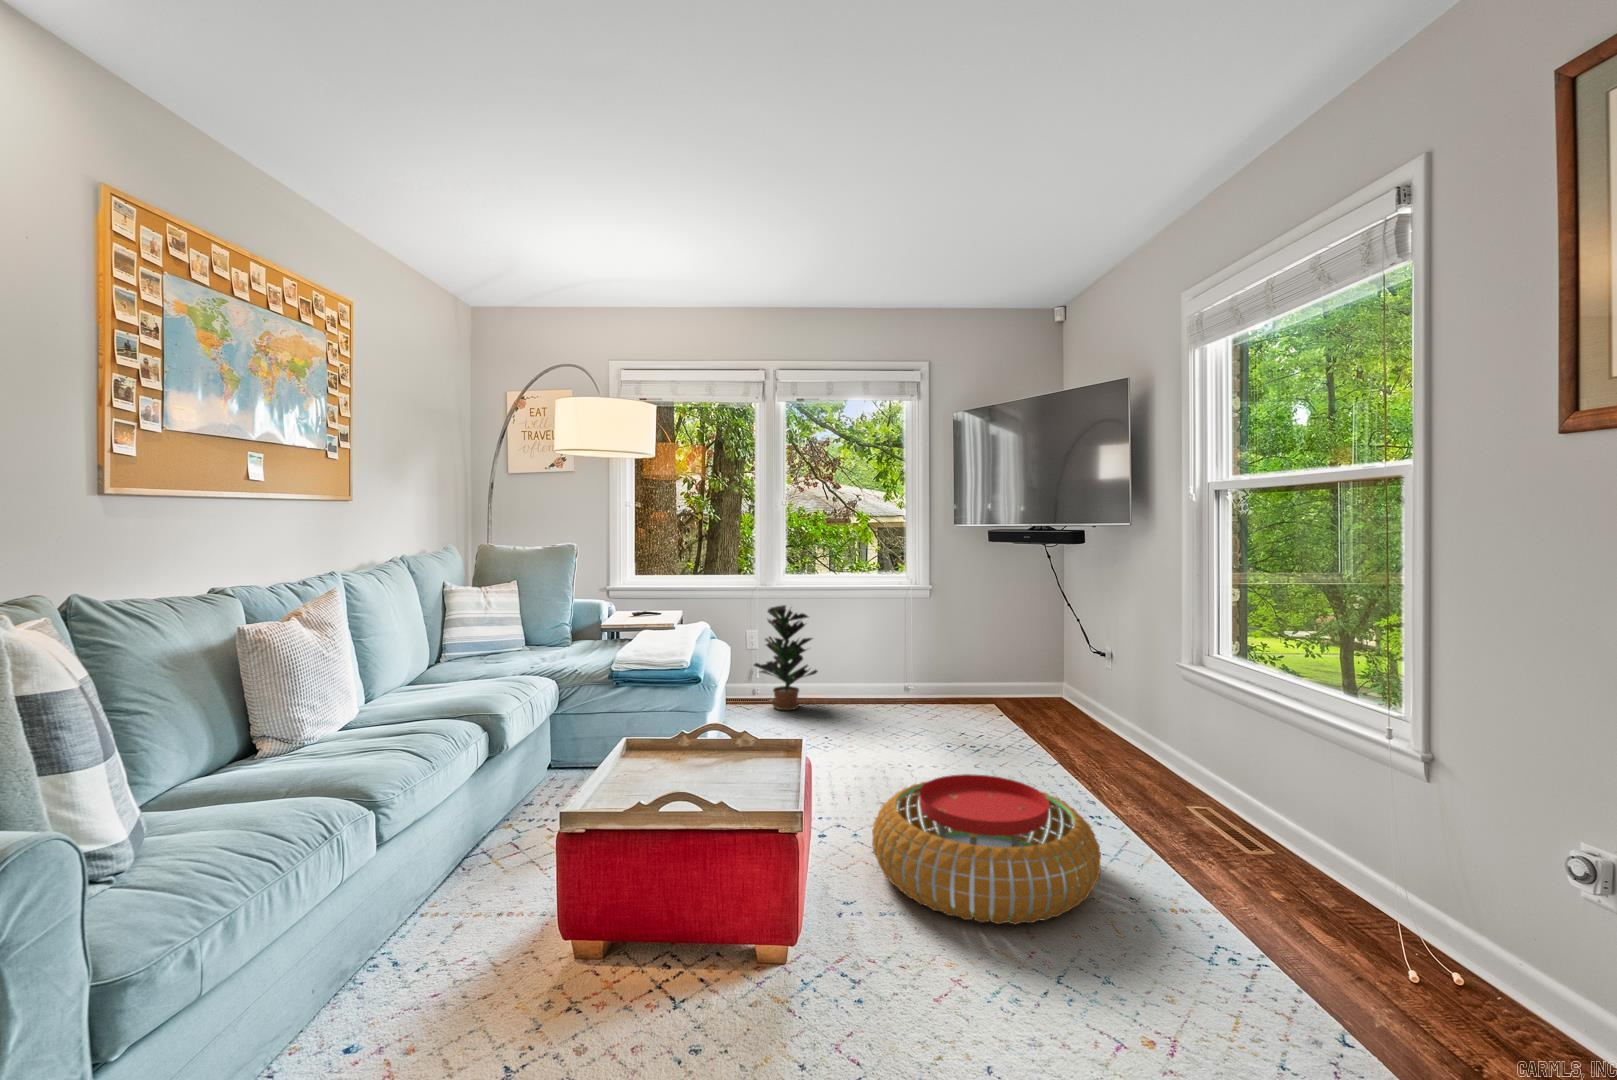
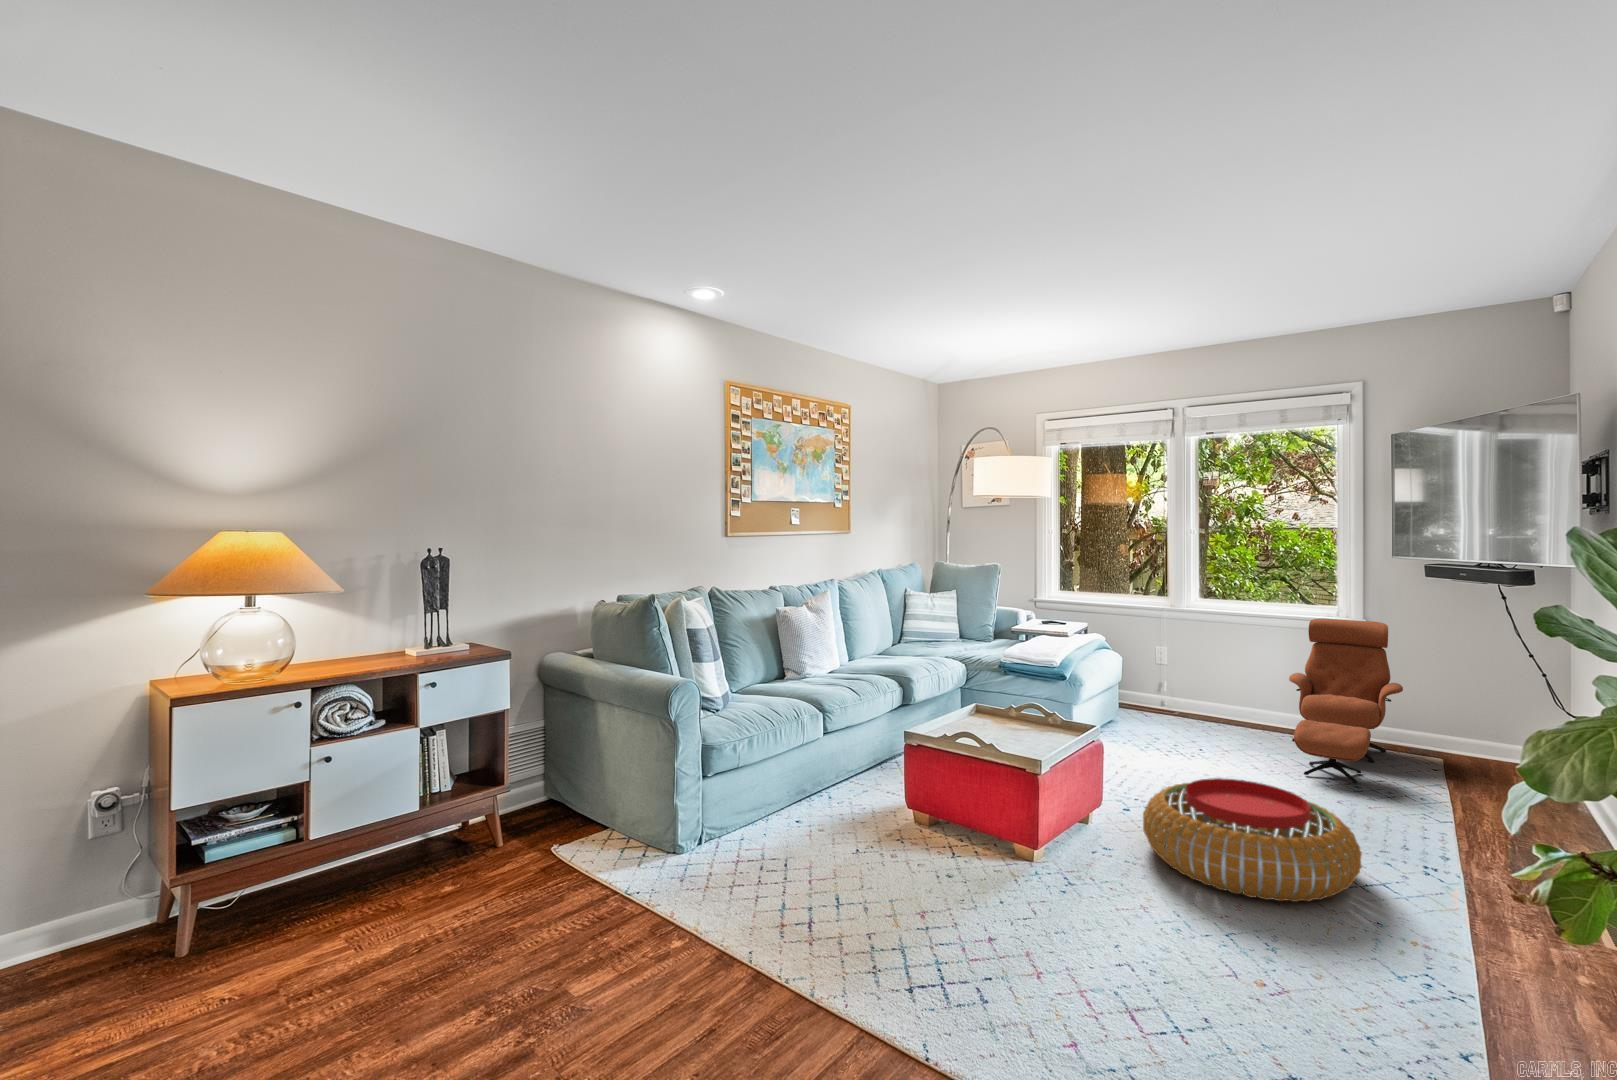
lounge chair: none [879,590,977,747] -> present [1289,618,1403,784]
potted plant: present [754,605,817,710] -> none [1155,626,1221,724]

